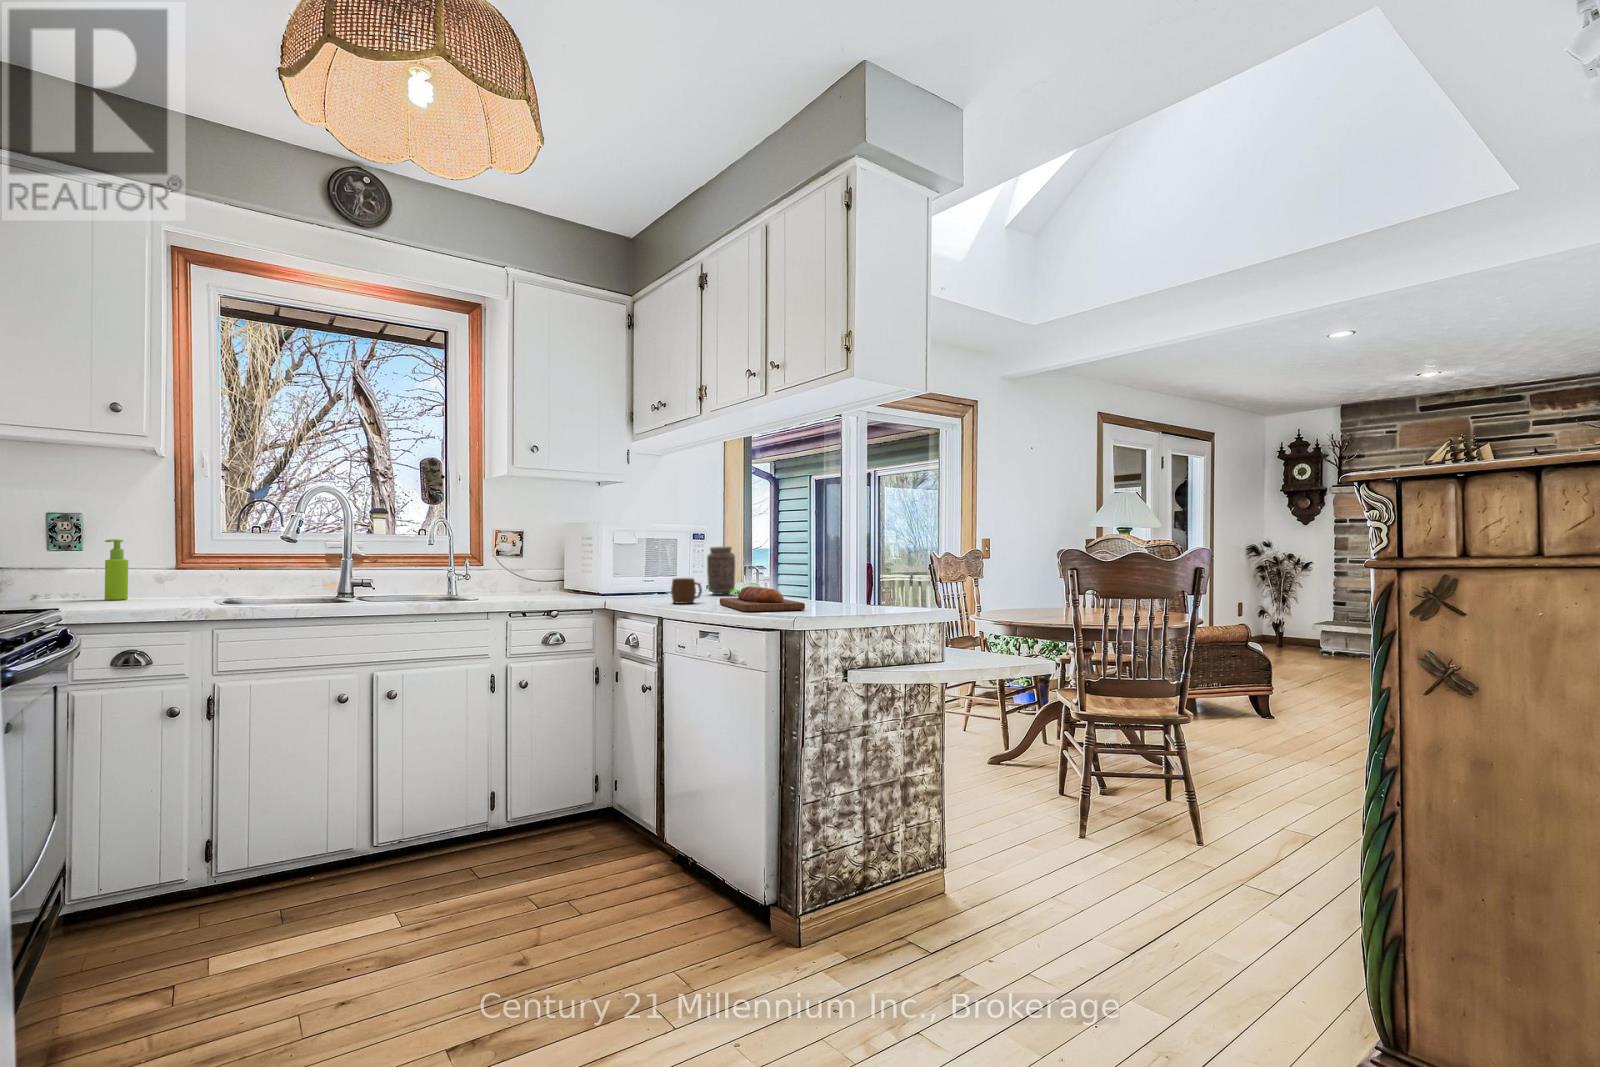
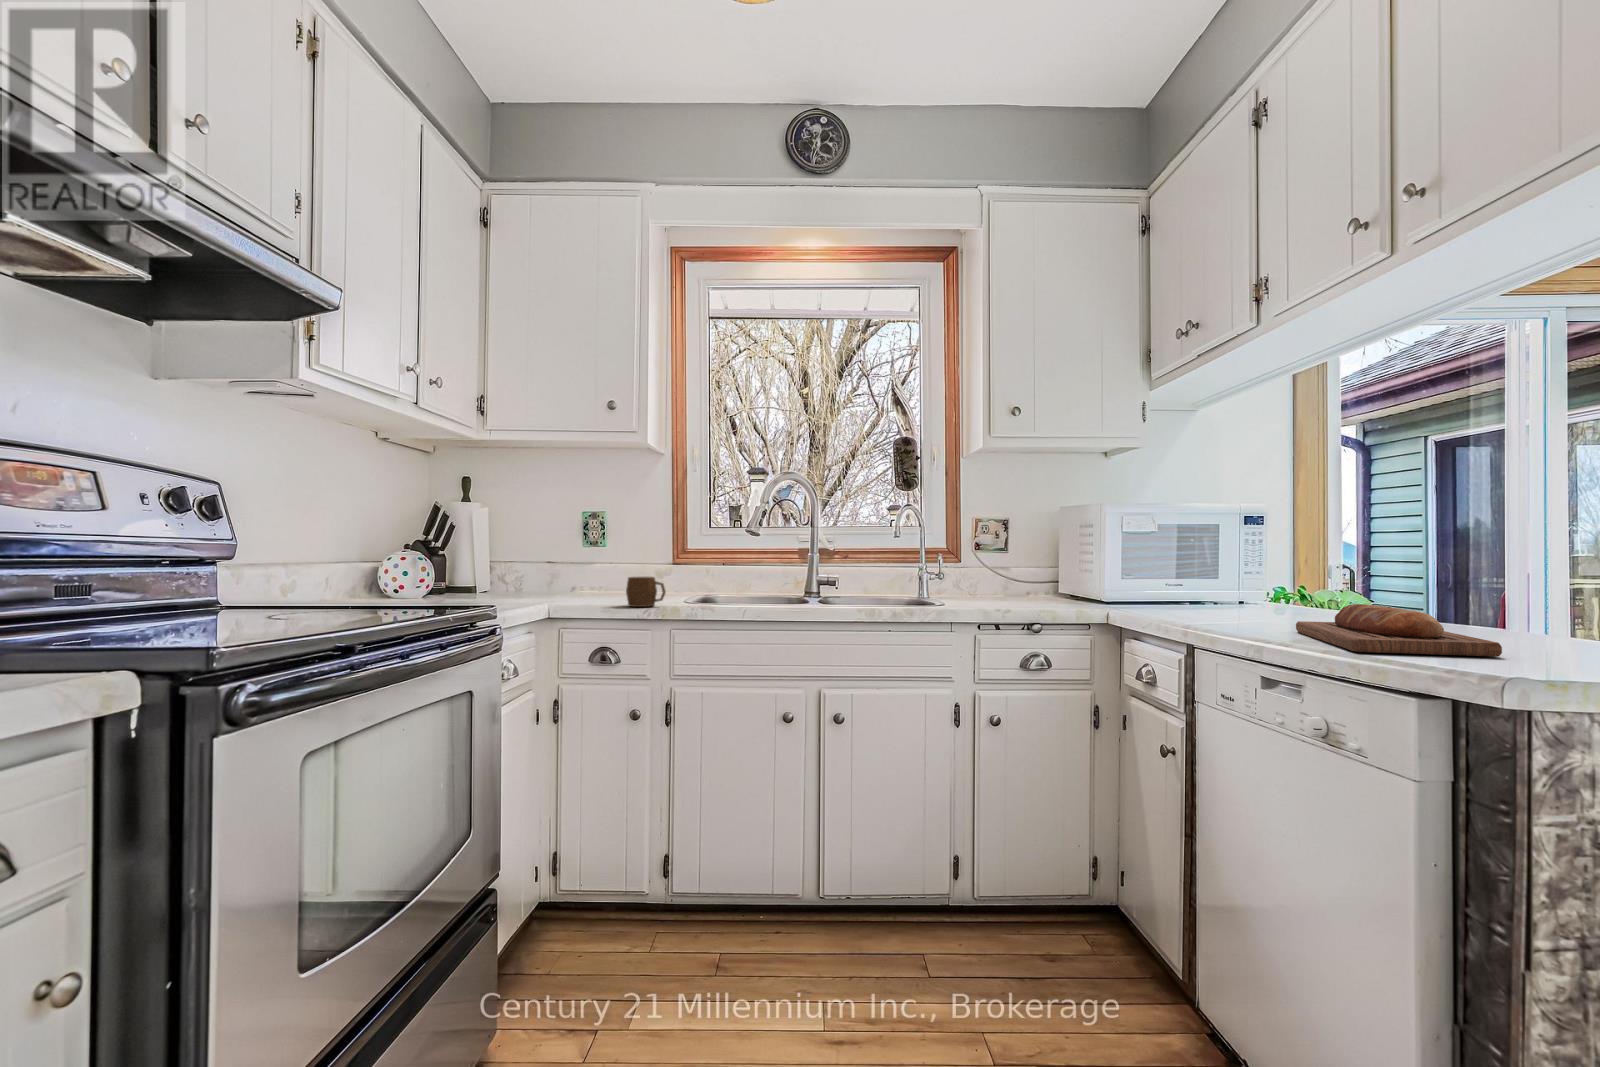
soap dispenser: present [105,539,128,600] -> none [613,536,632,592]
vase: present [707,546,735,595] -> none [1268,537,1320,612]
mug: present [671,578,702,603] -> present [626,577,666,607]

